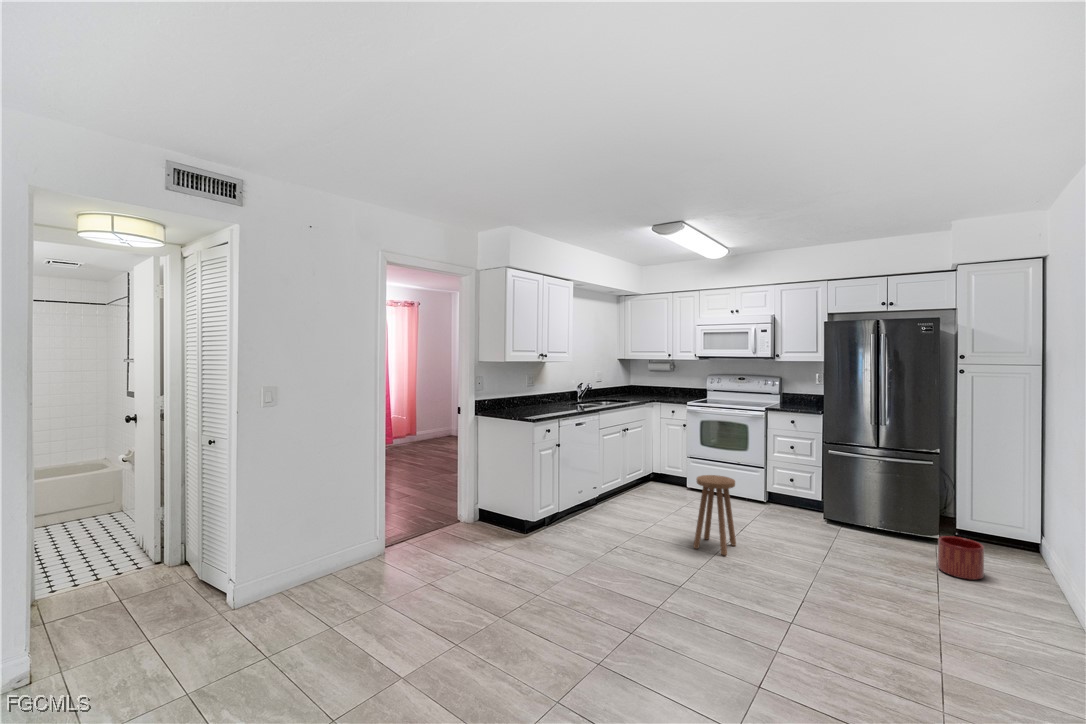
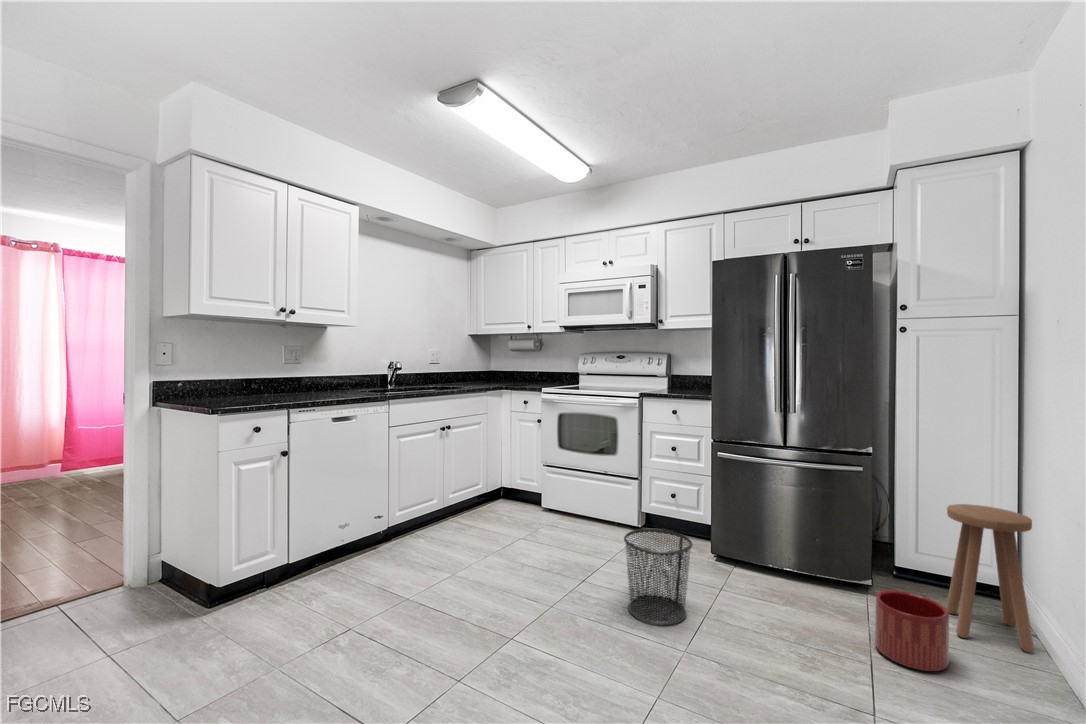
stool: present [694,475,736,555] -> present [946,504,1034,652]
waste bin: none [773,497,819,553] -> present [624,528,693,625]

